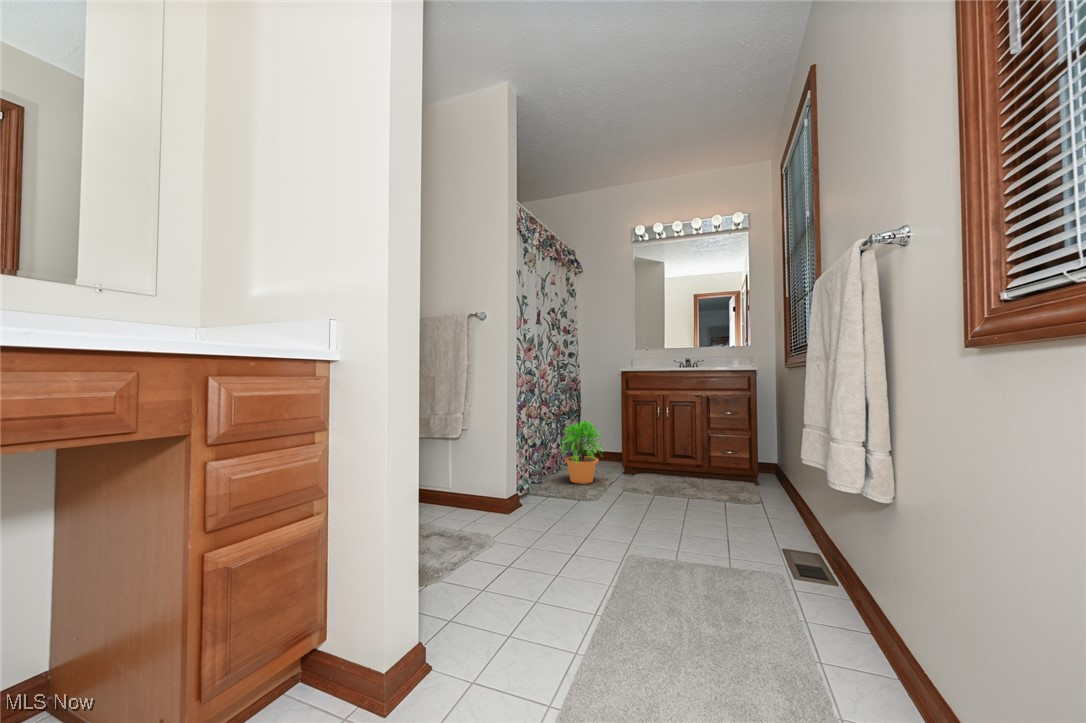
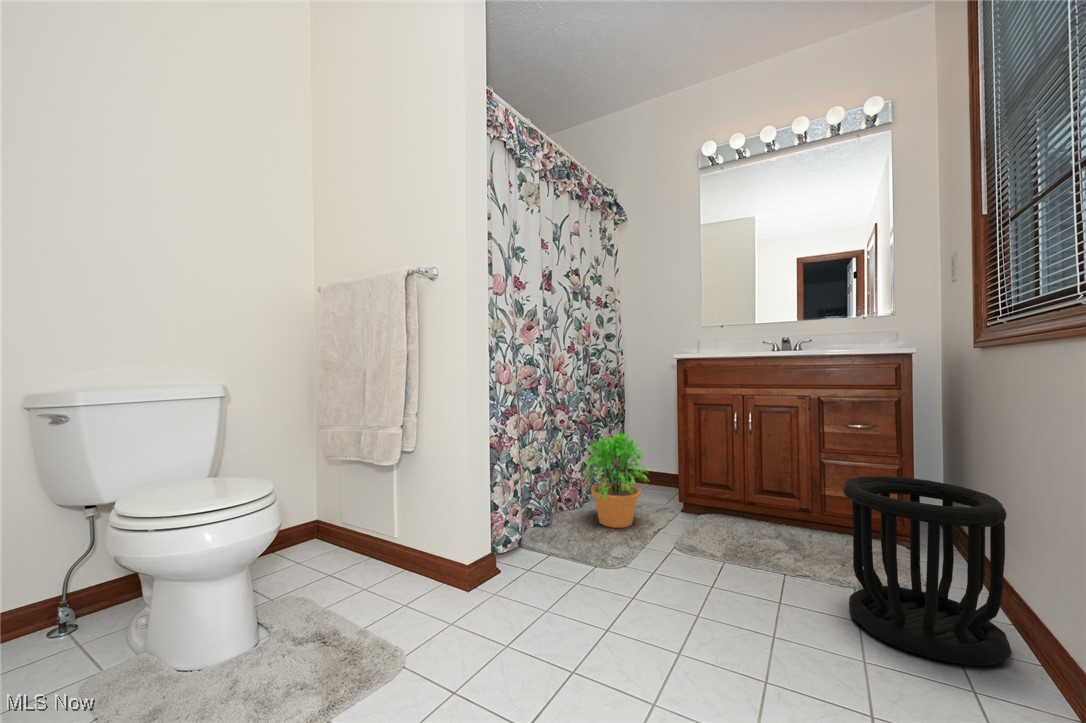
wastebasket: none [719,437,795,524] -> present [843,476,1012,666]

